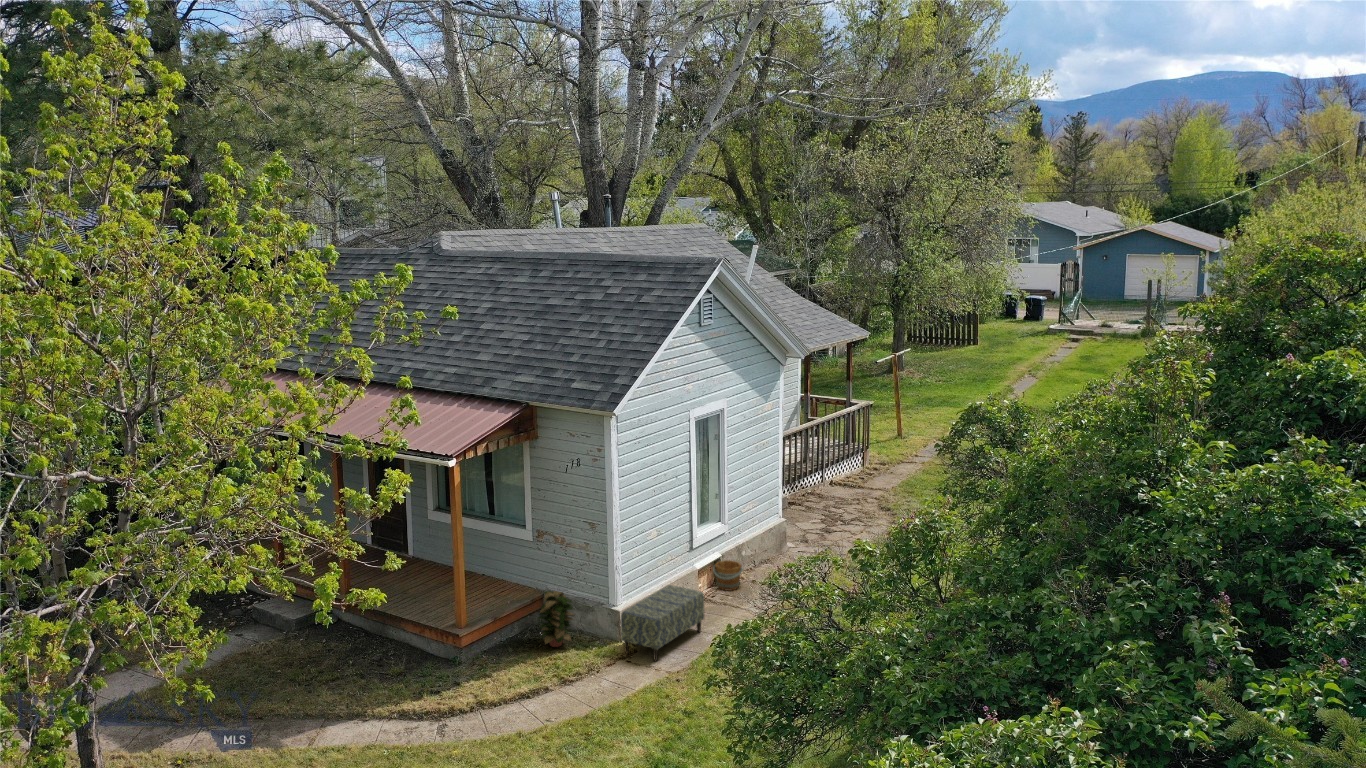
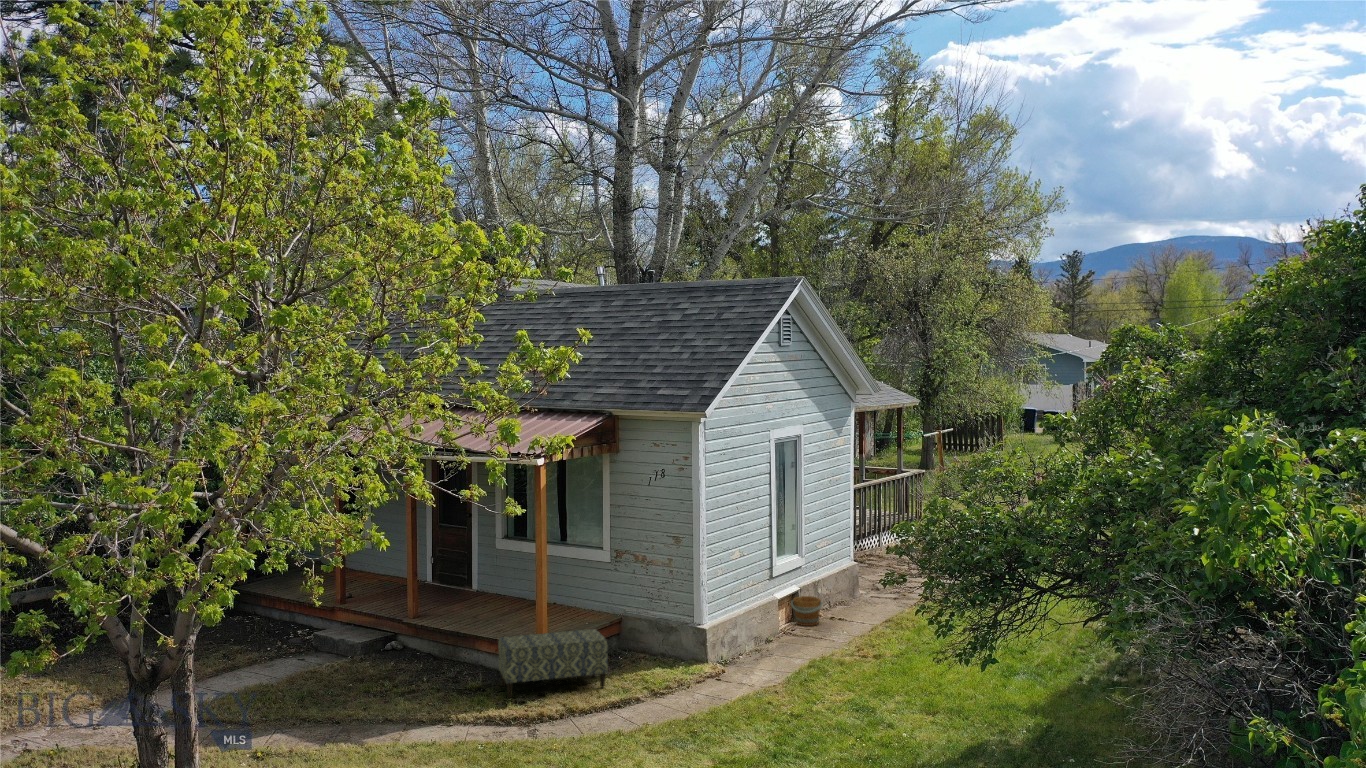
bench: present [621,585,704,661] -> present [498,629,608,698]
decorative plant: present [538,591,575,647] -> none [619,608,660,668]

